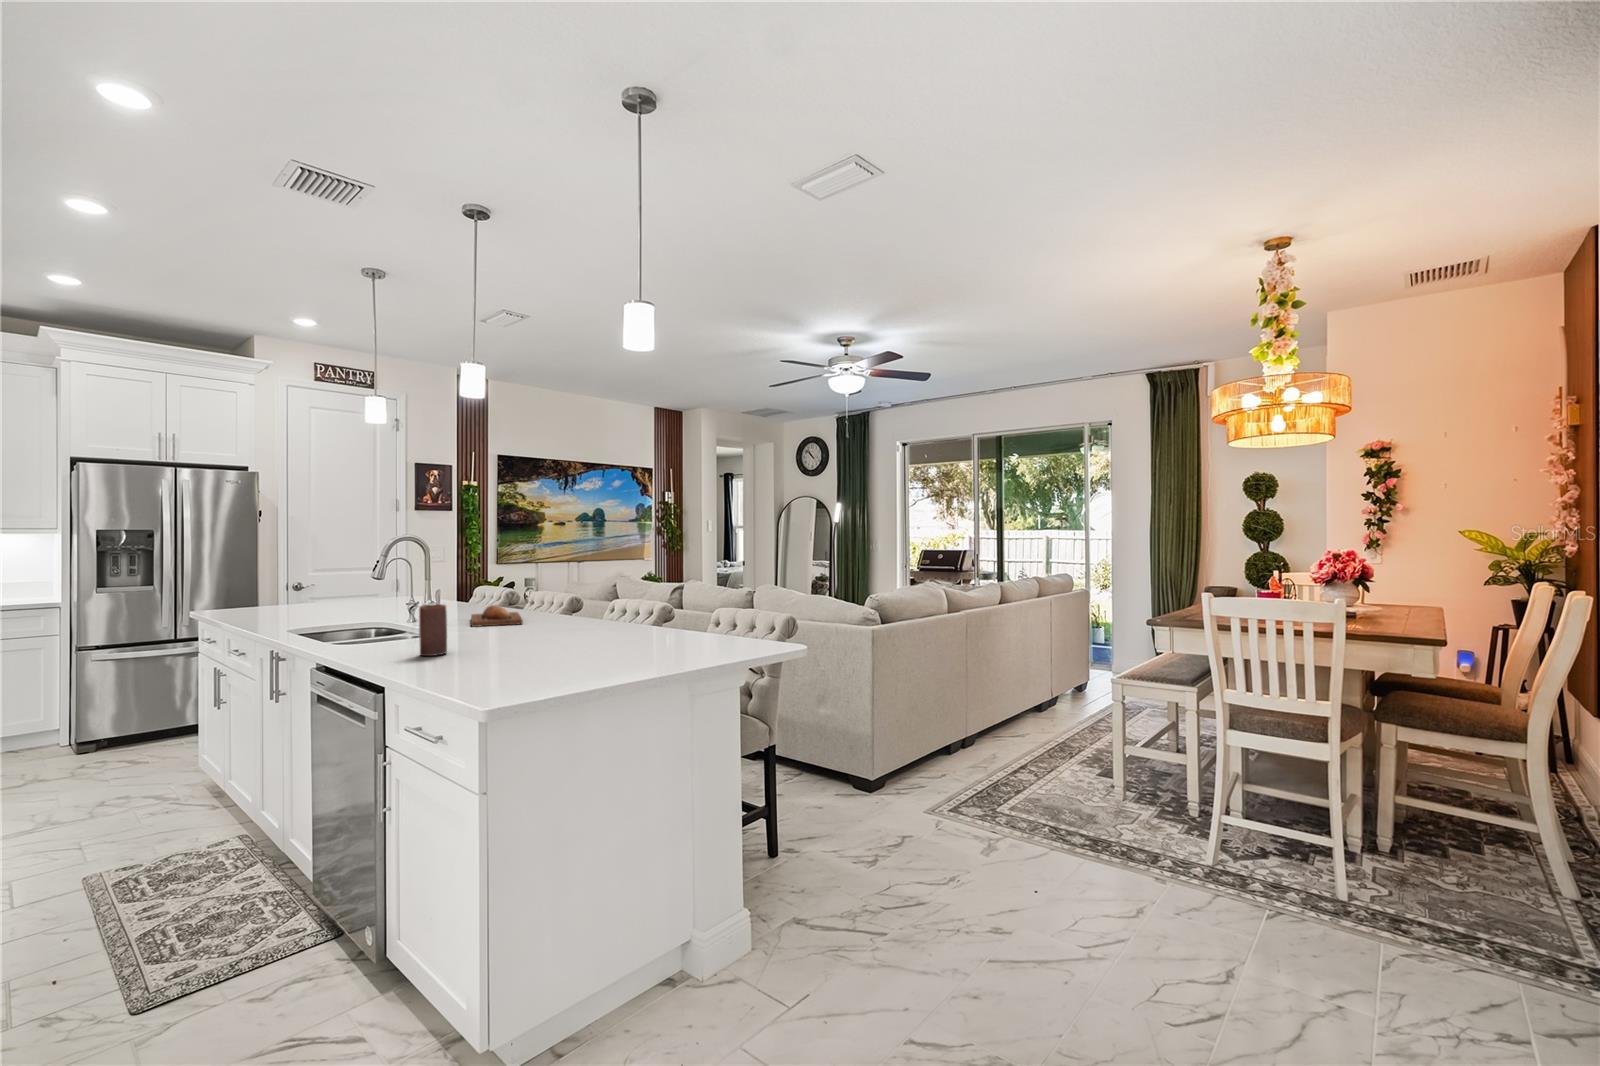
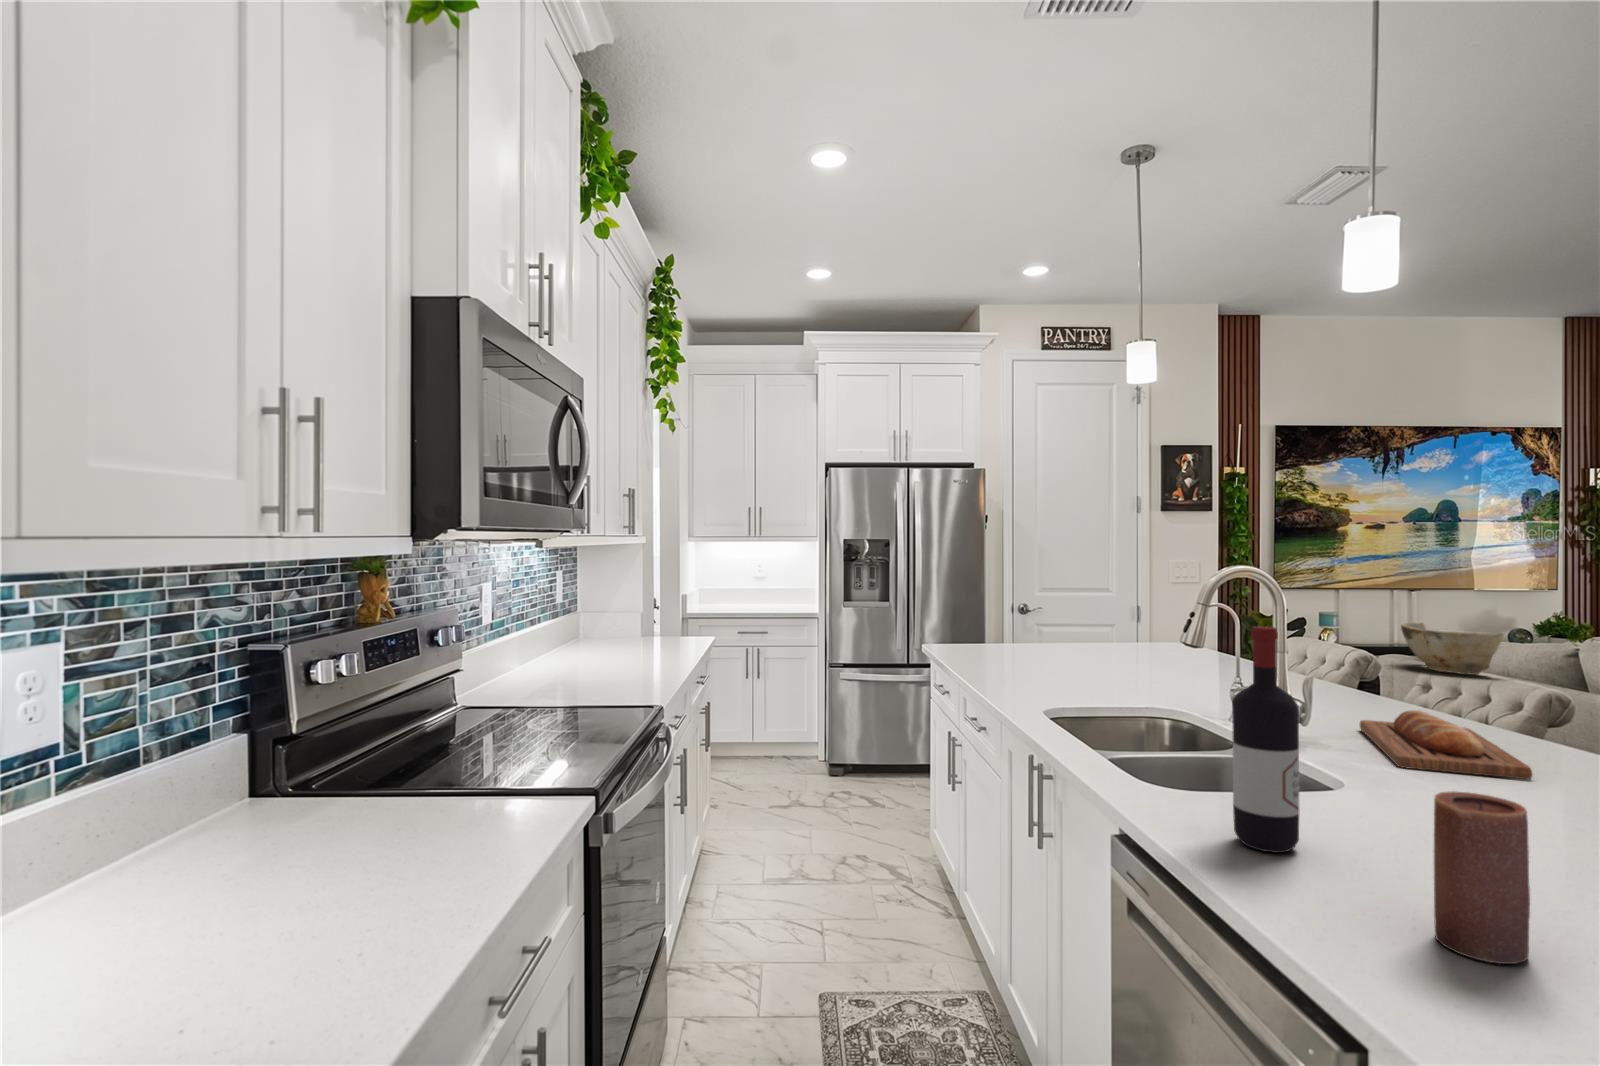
wine bottle: none [364,556,393,649] -> present [1232,626,1299,853]
bowl: none [532,574,574,599] -> present [1401,622,1503,675]

